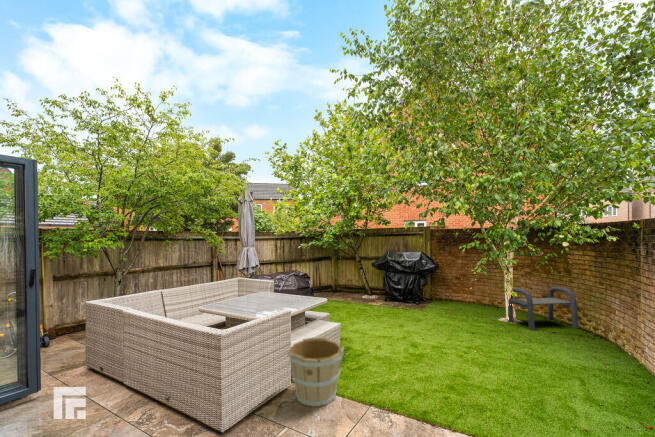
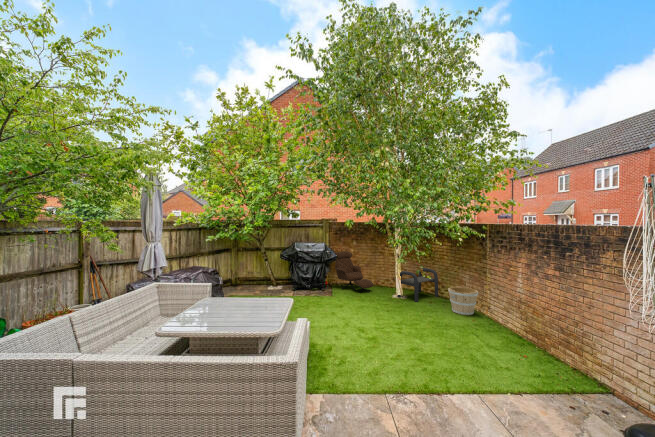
lounge chair: none [433,262,480,313] -> present [335,251,373,293]
wooden bucket: present [288,338,344,407] -> present [448,286,478,315]

